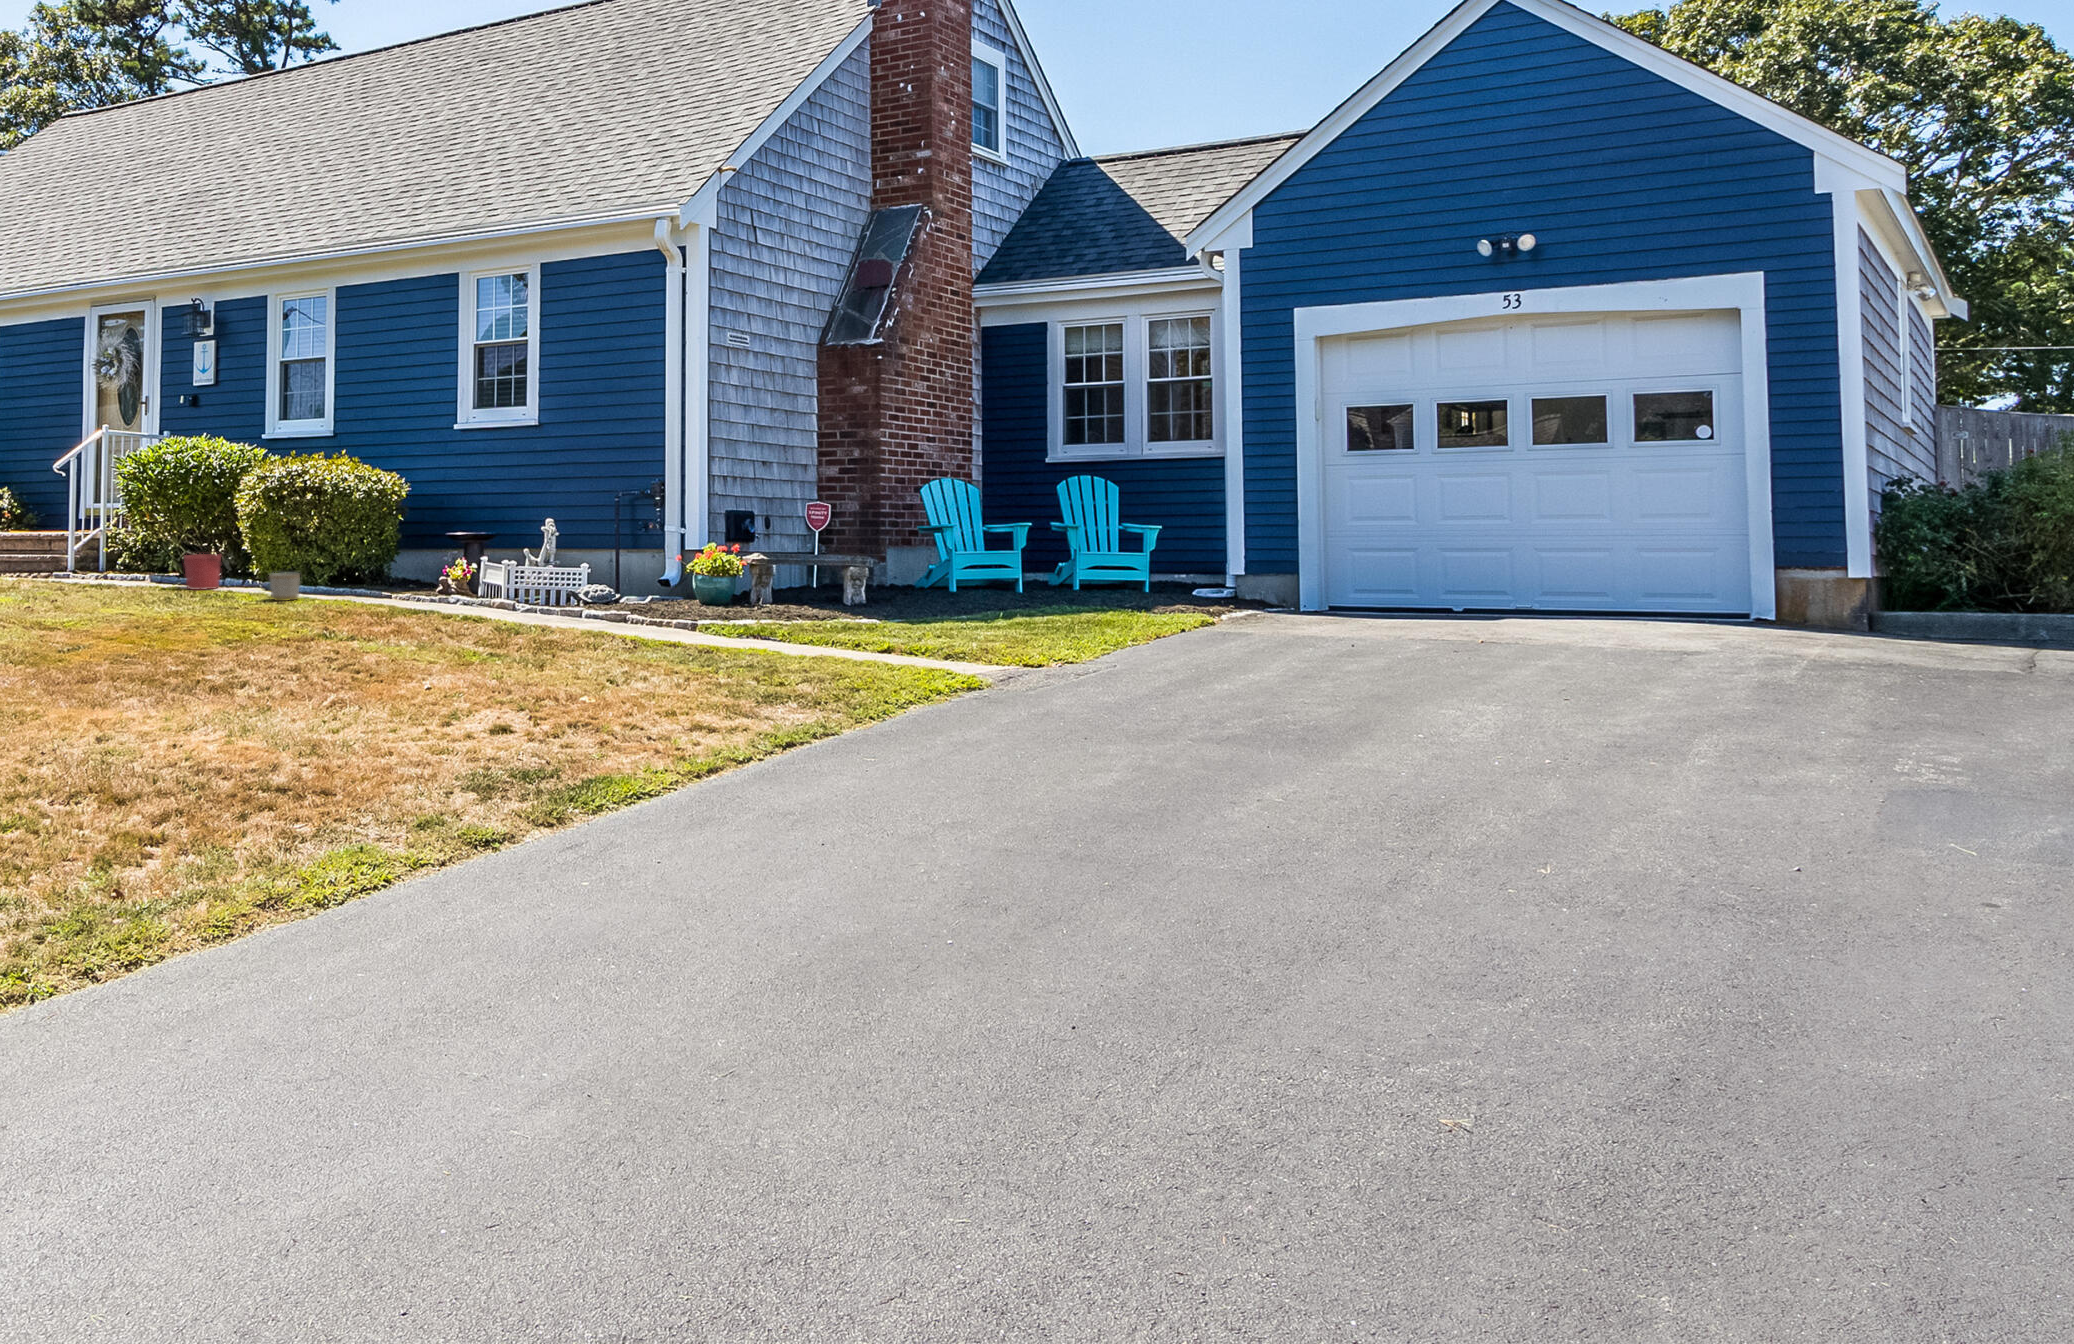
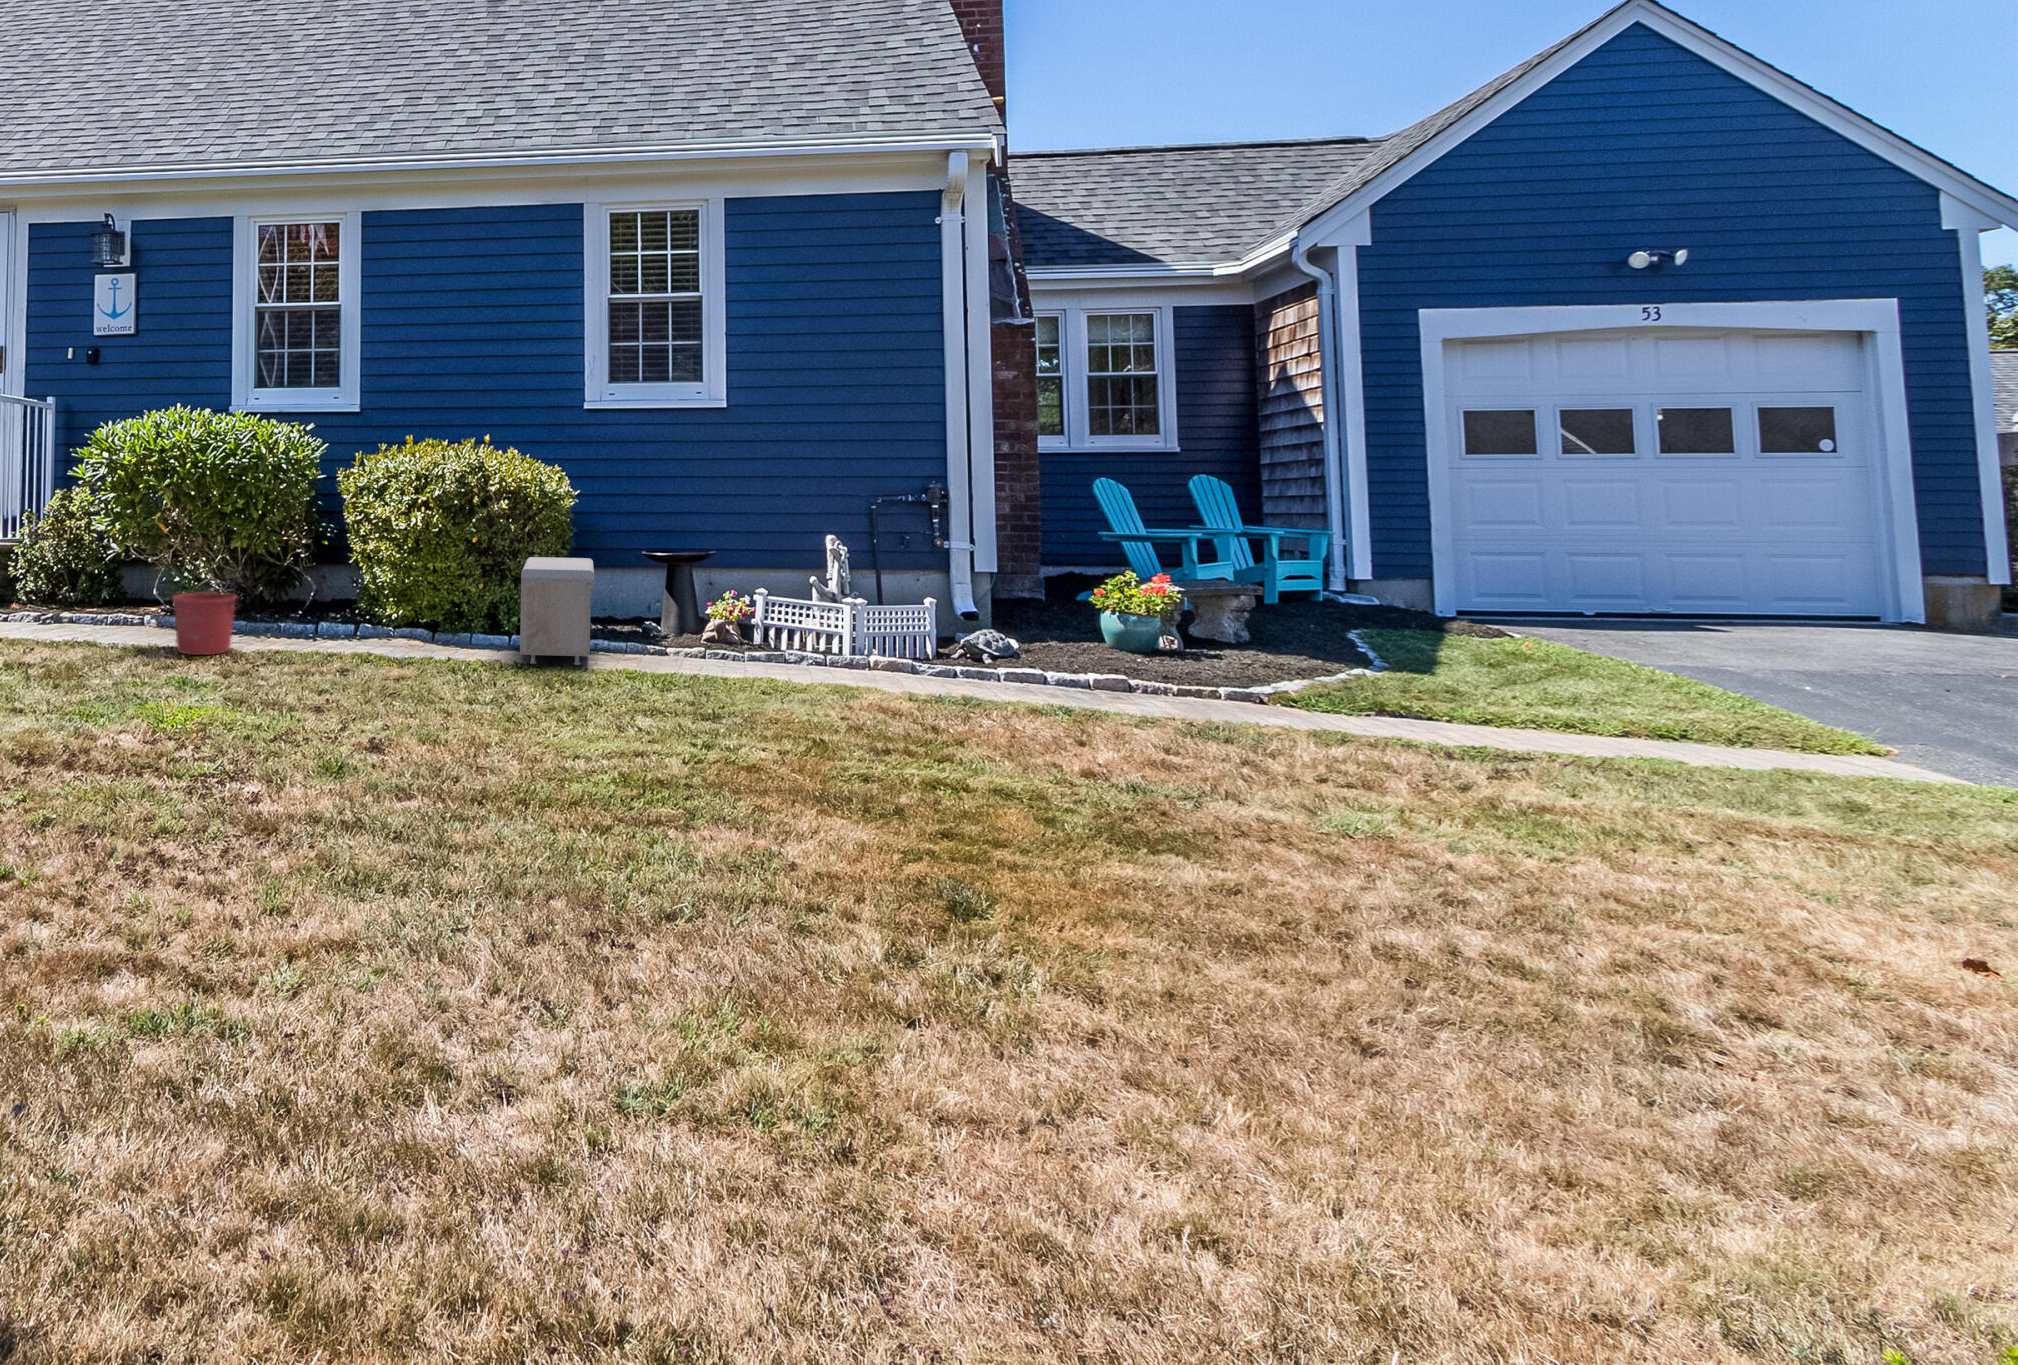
storage bench: none [333,534,416,599] -> present [520,557,594,665]
planter: present [270,573,300,601] -> none [424,626,475,675]

